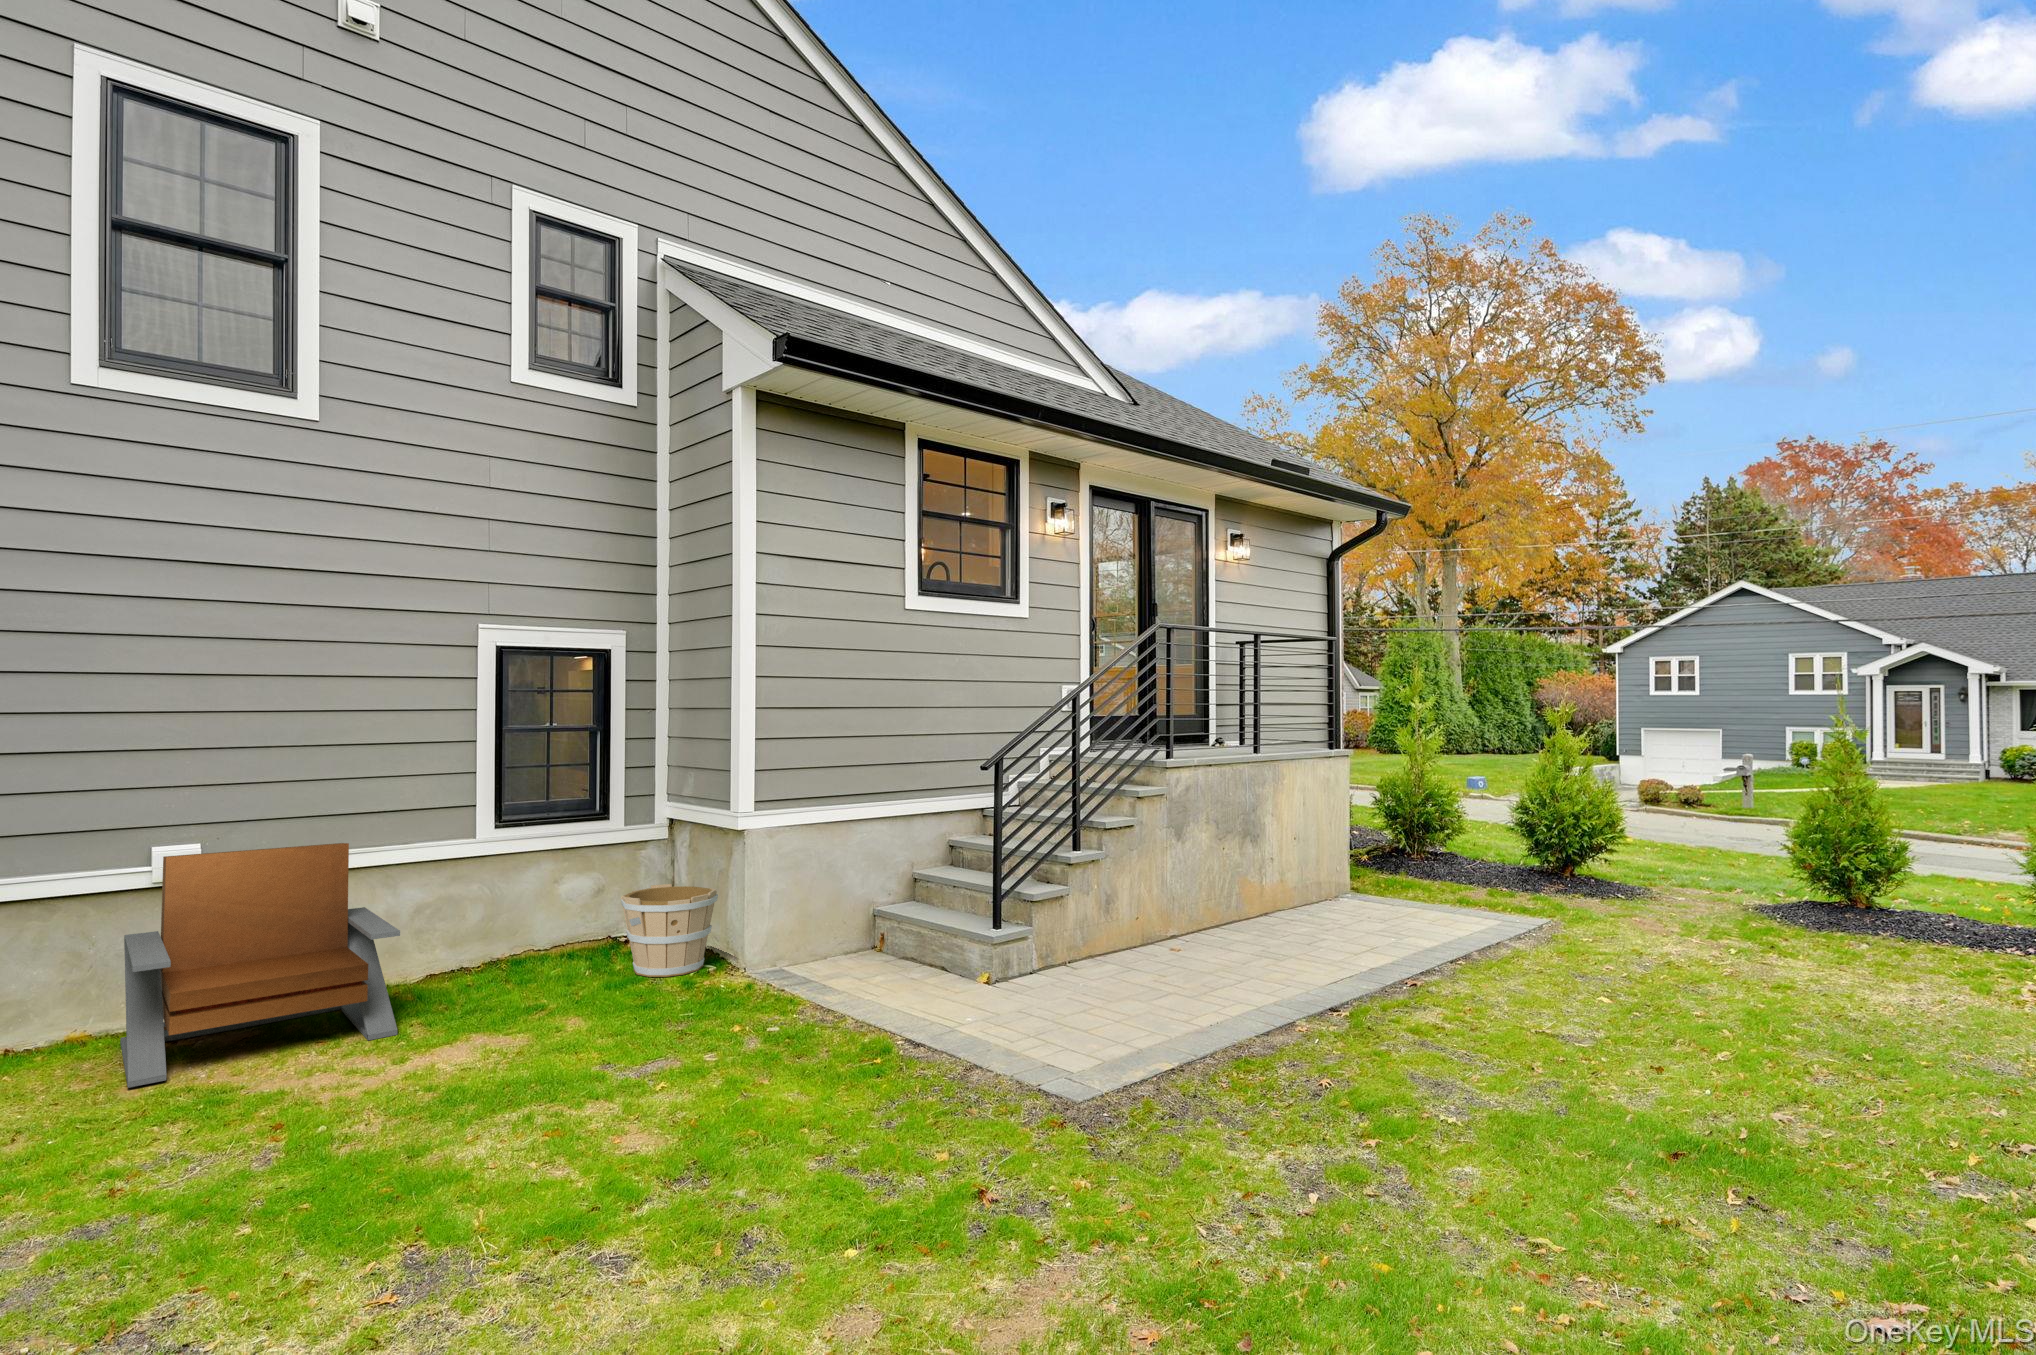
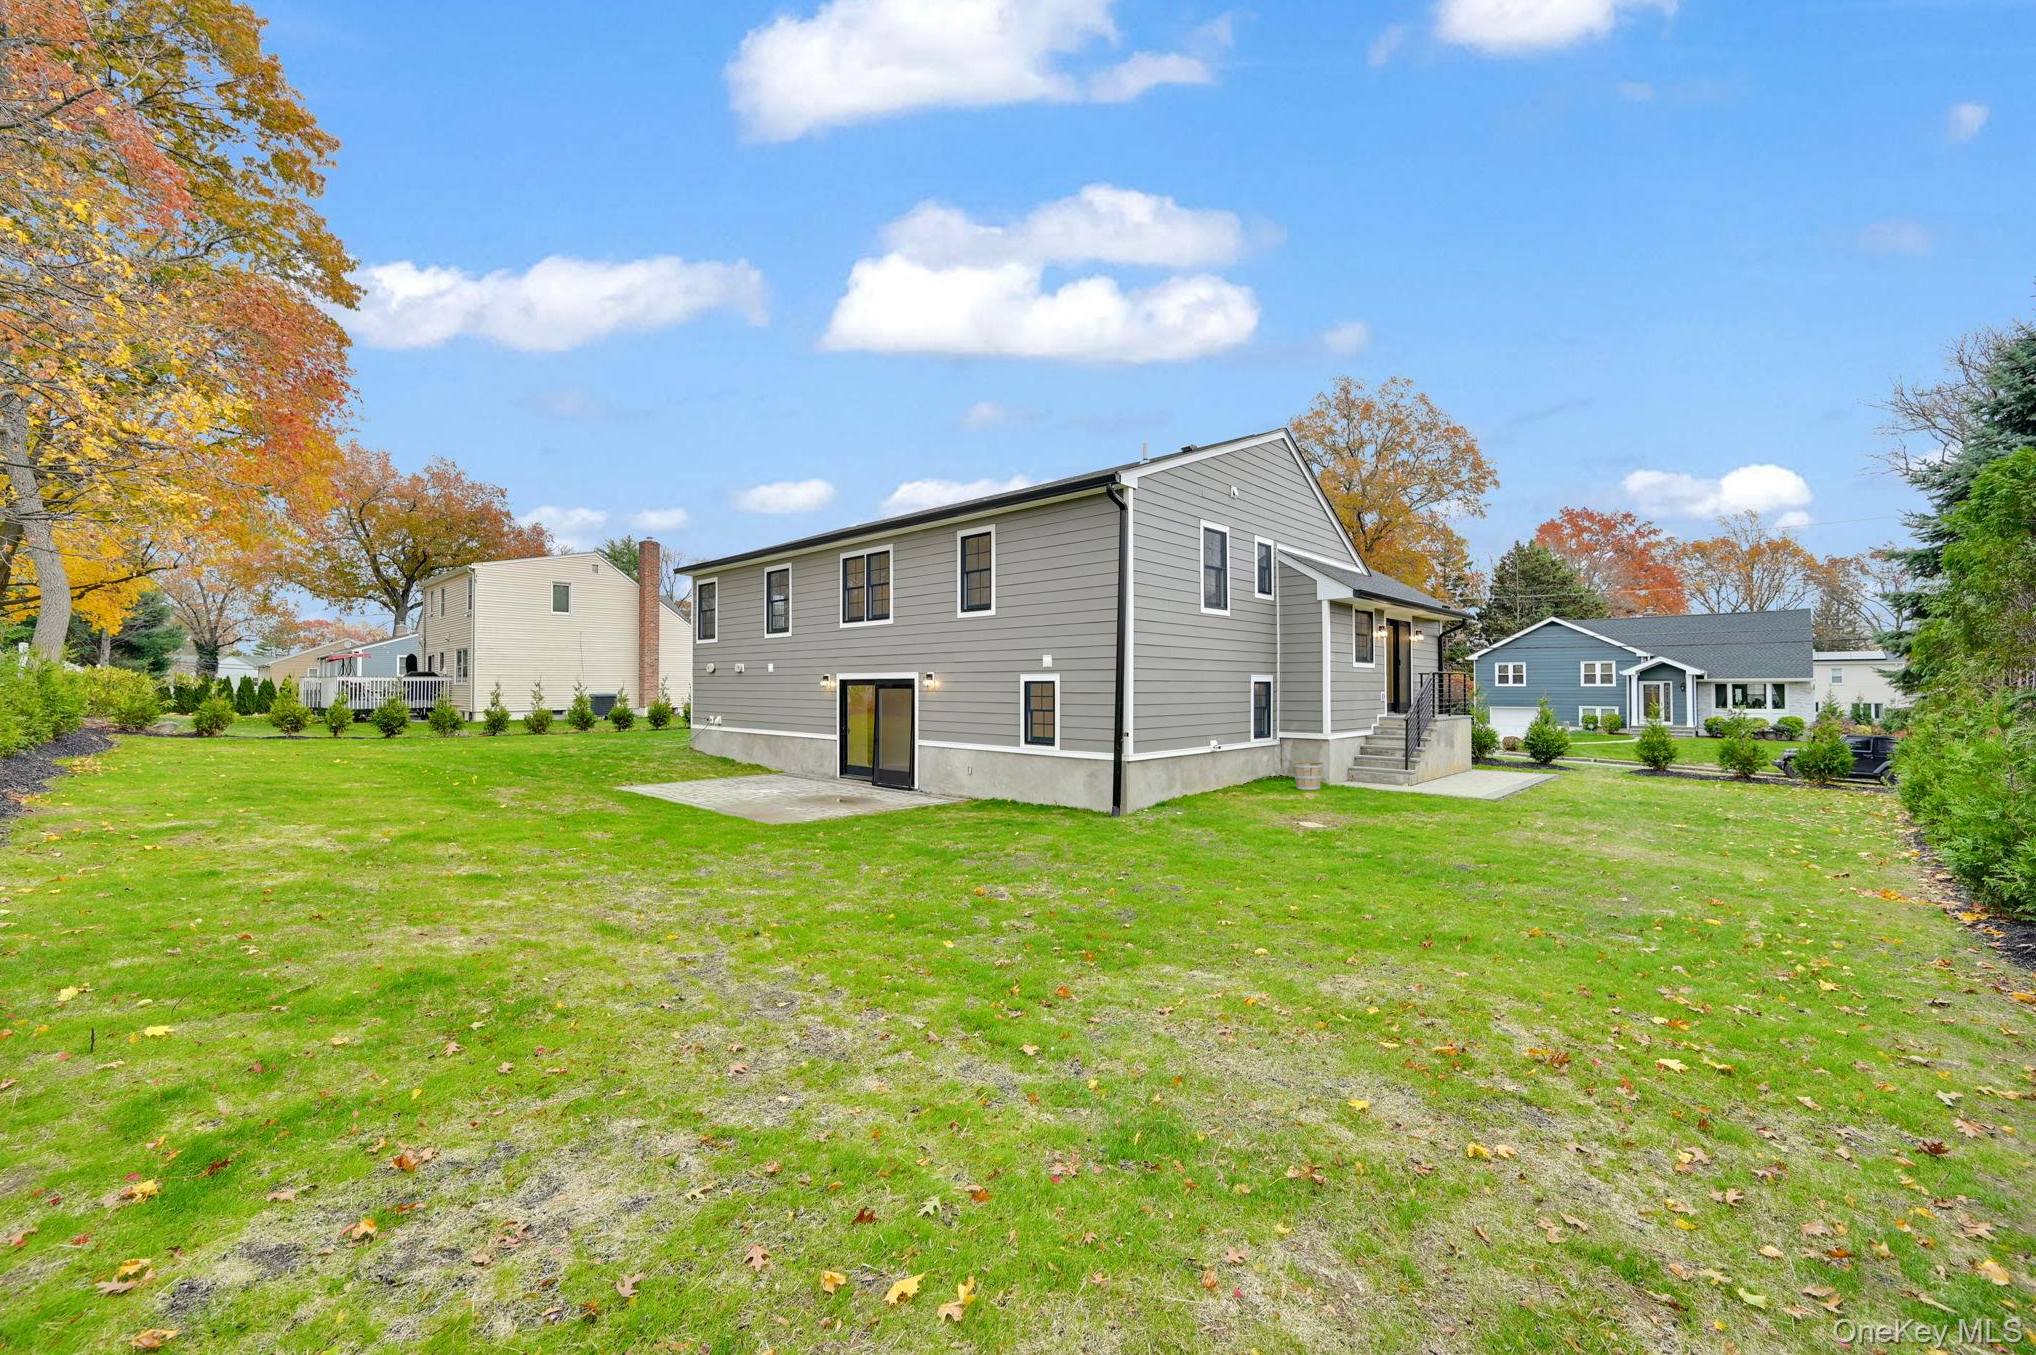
lounge chair: present [120,843,400,1088] -> none [1217,743,1289,803]

